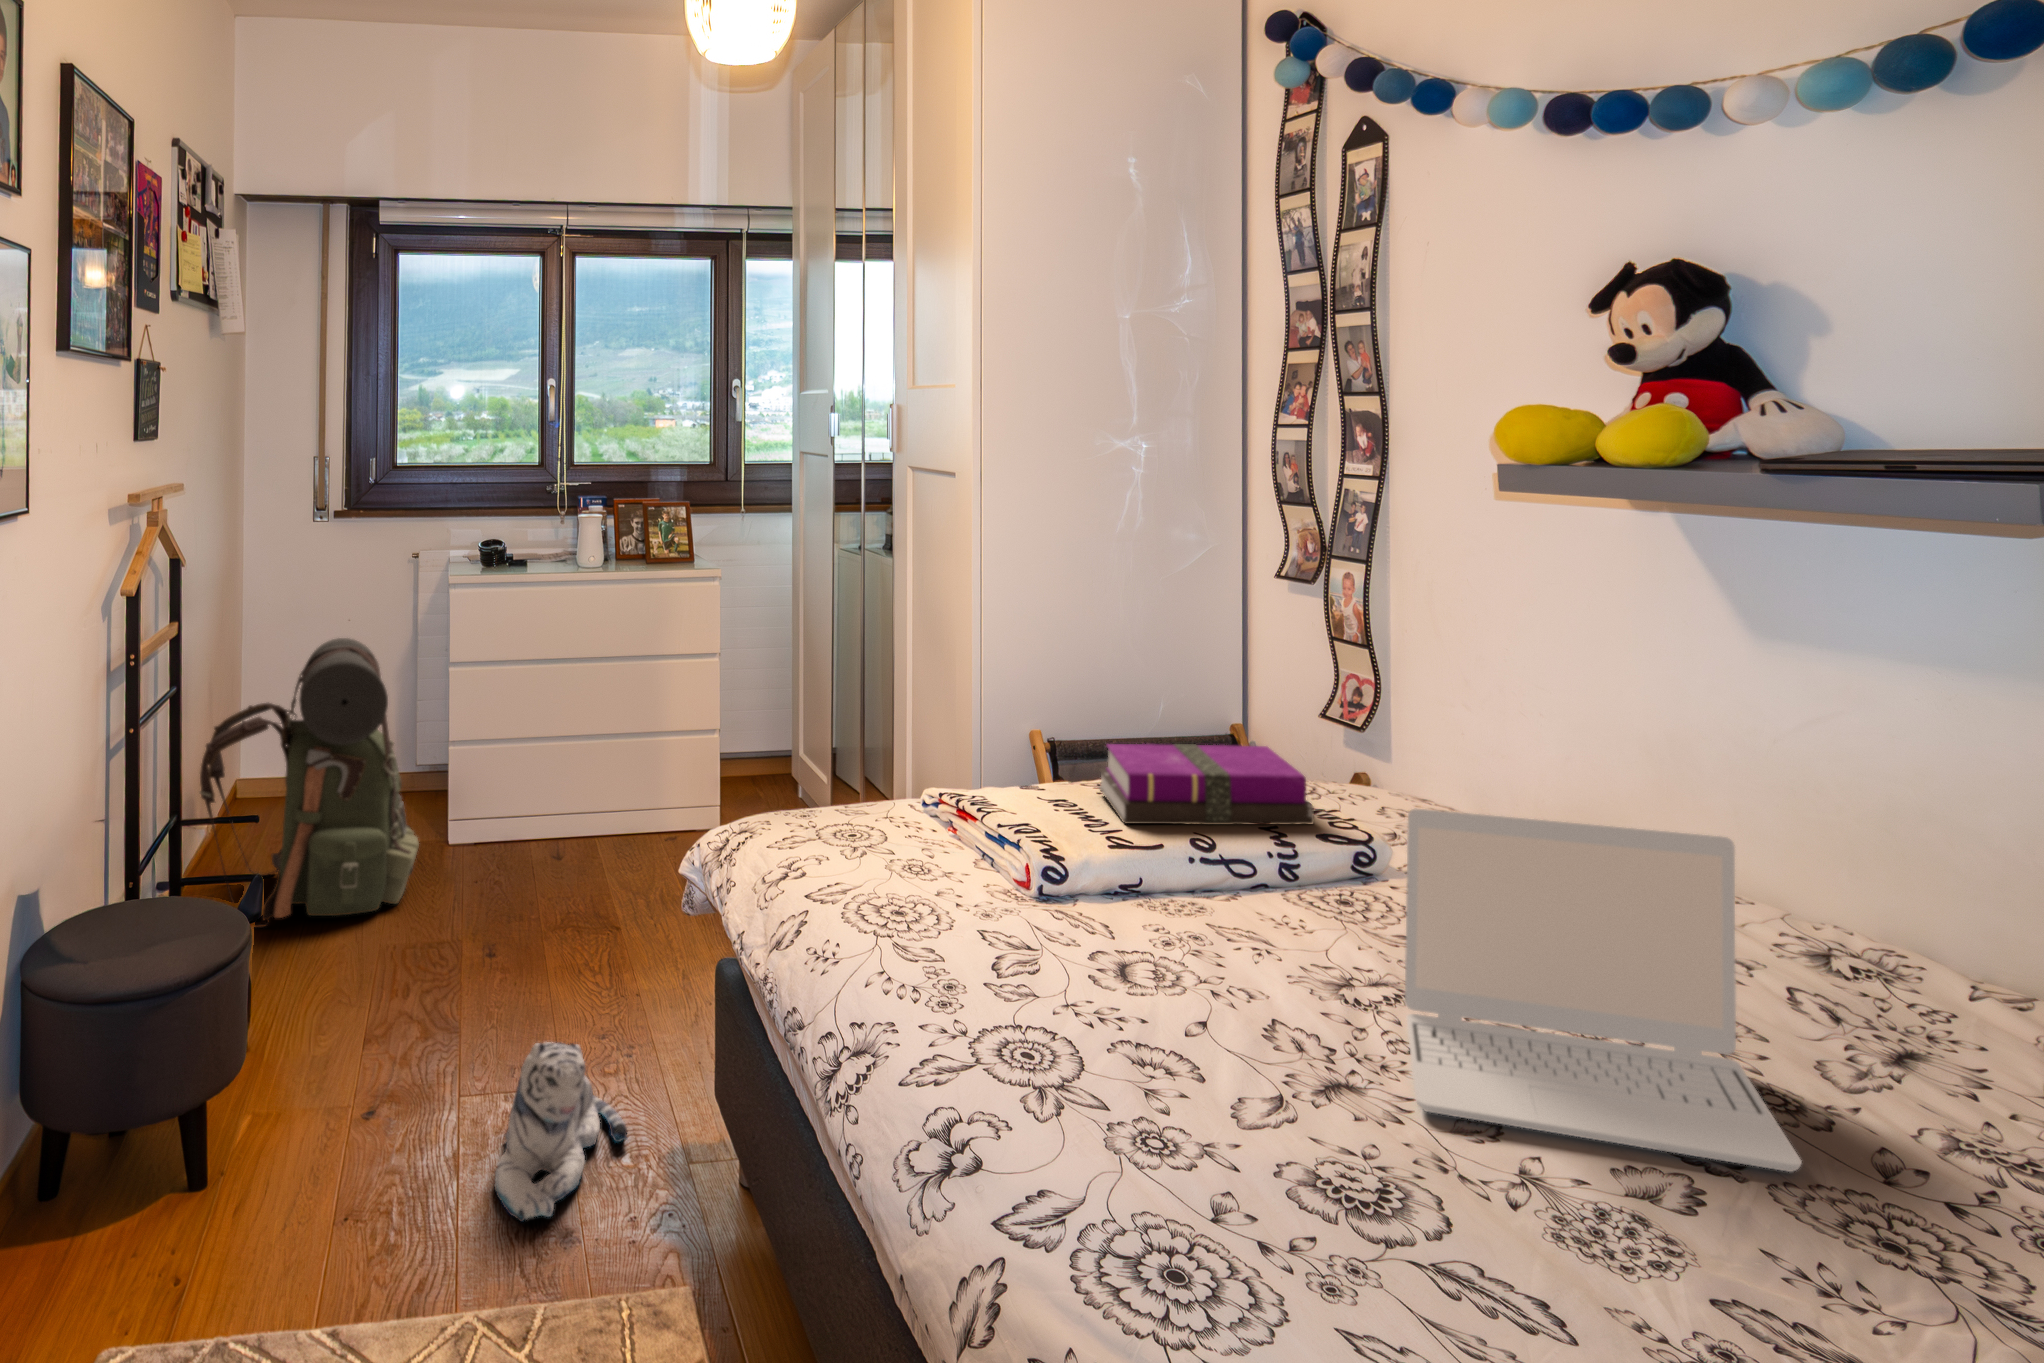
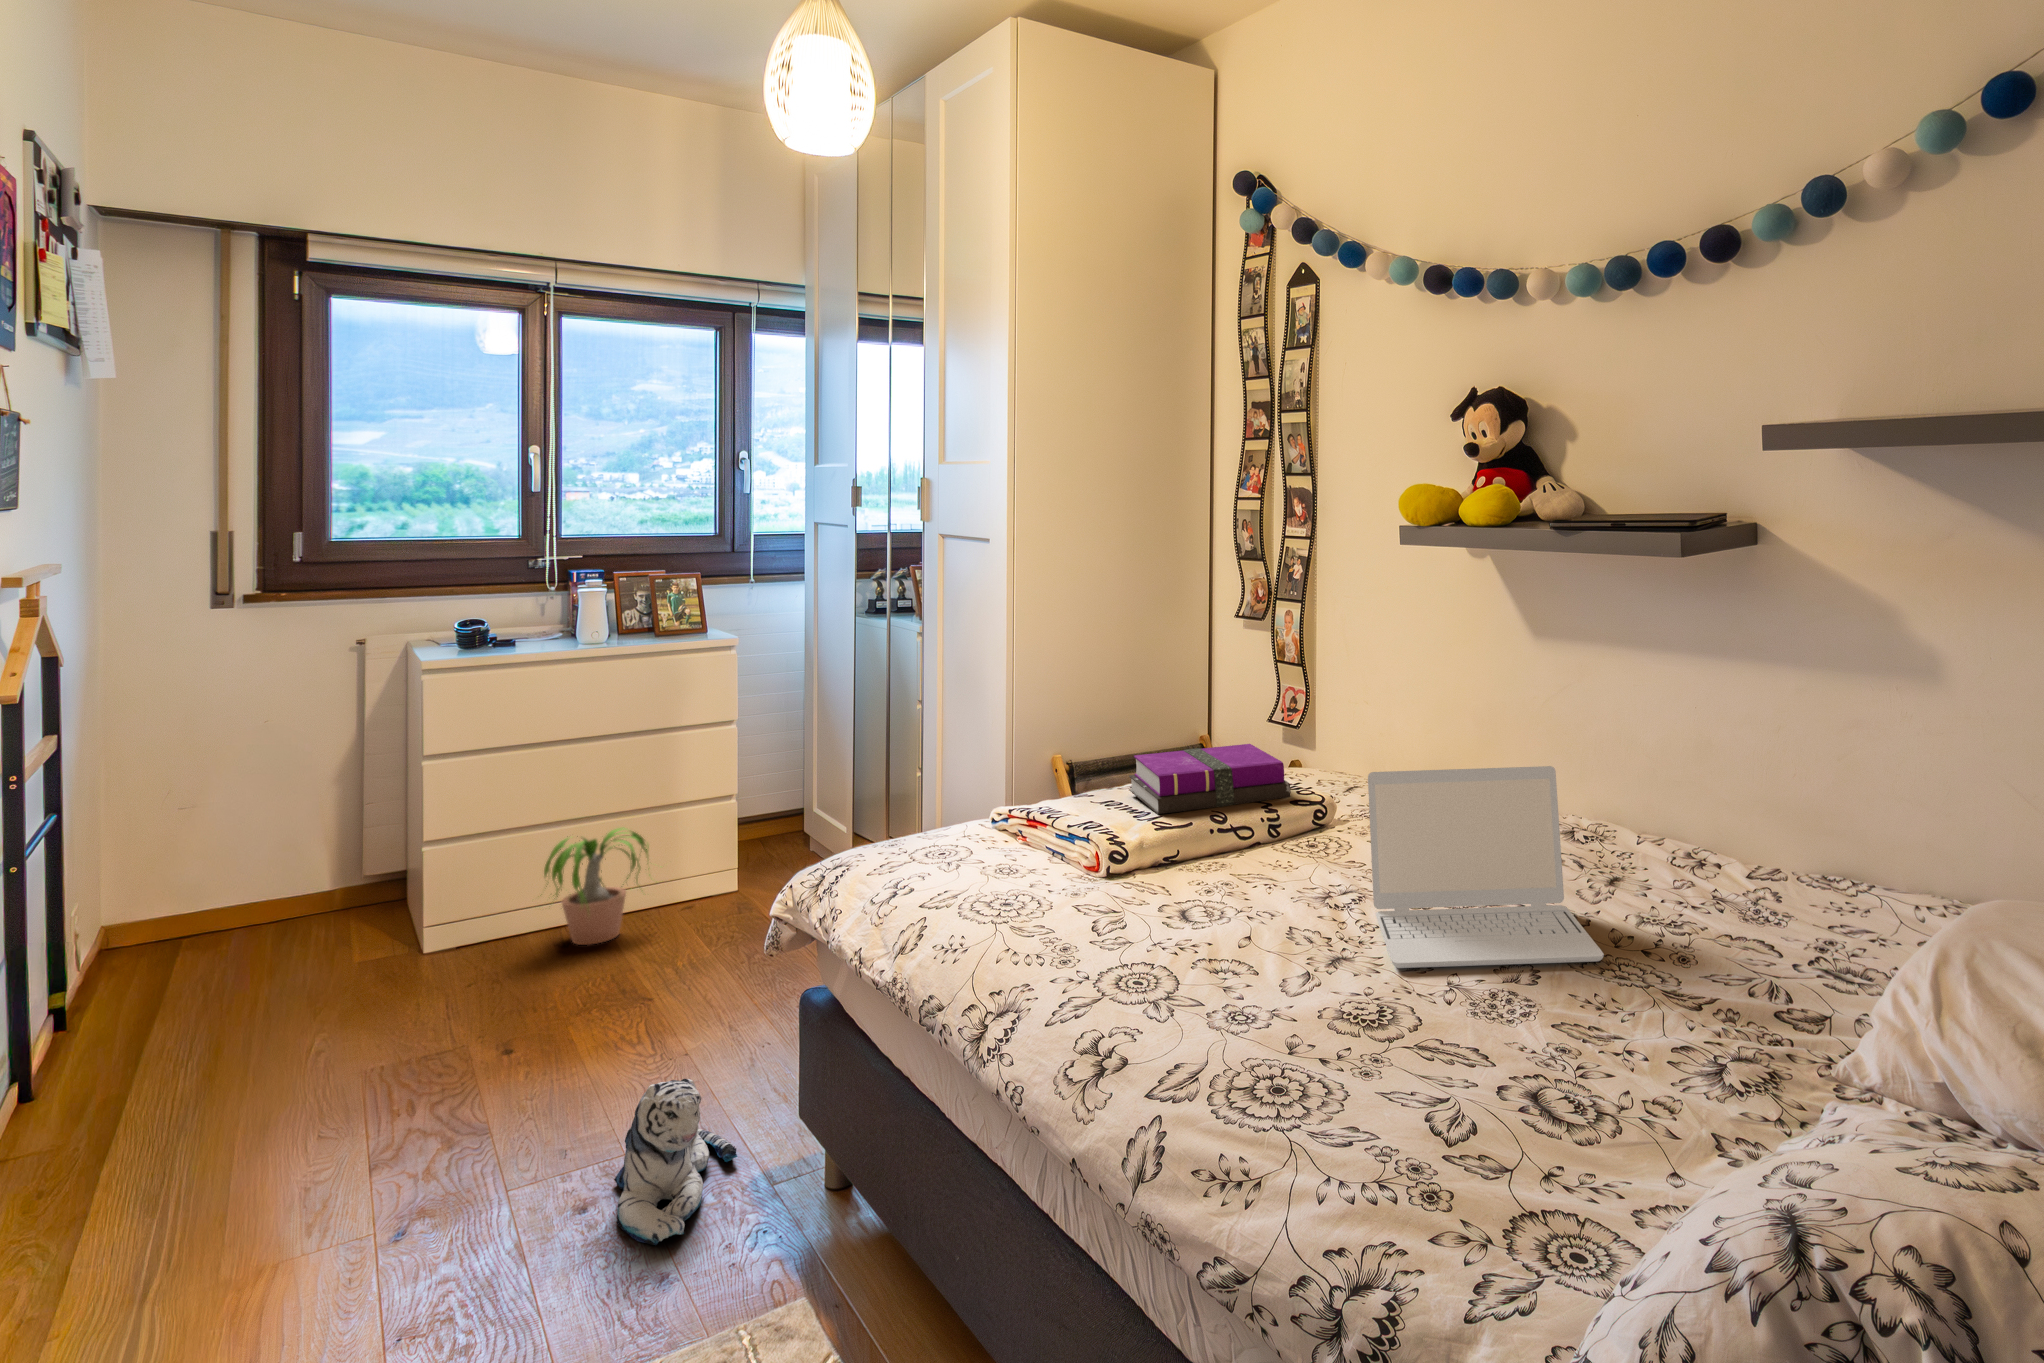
backpack: present [200,638,419,928] -> none [180,739,441,1052]
potted plant: none [501,750,640,873] -> present [544,827,650,945]

